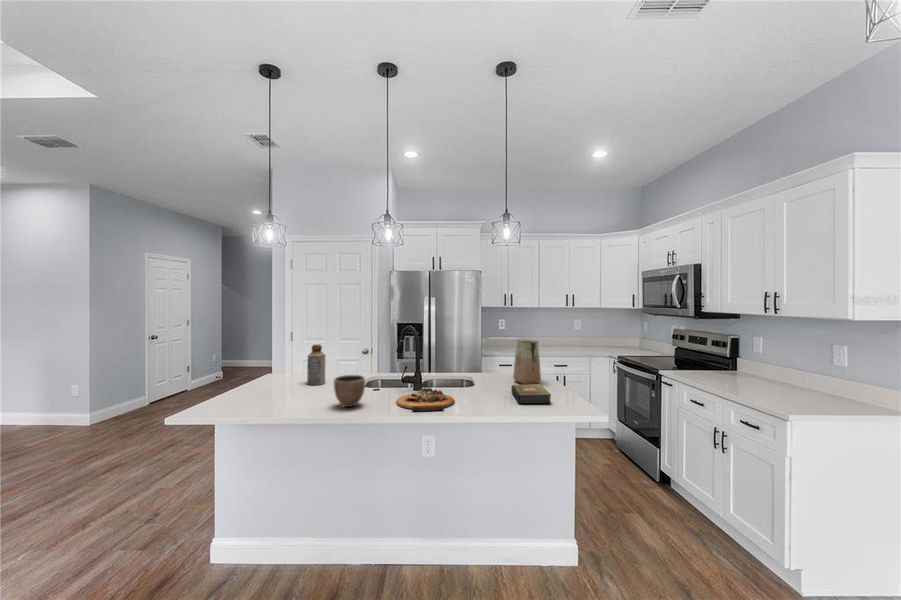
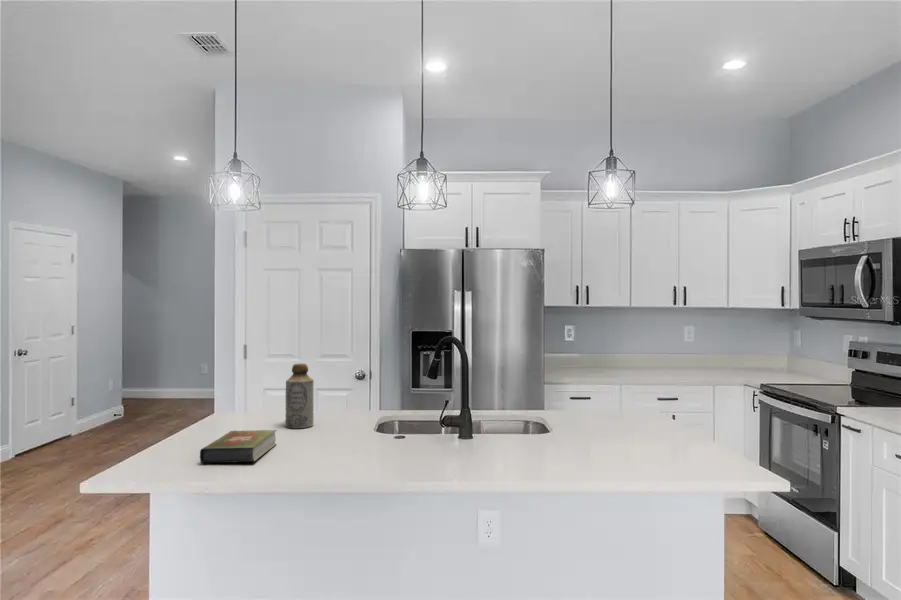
vase: present [513,340,541,385] -> none [613,357,658,429]
decorative bowl: present [334,375,365,407] -> none [340,412,390,465]
book: present [511,384,551,404] -> present [200,430,276,463]
cutting board: present [396,388,455,411] -> none [437,433,532,472]

